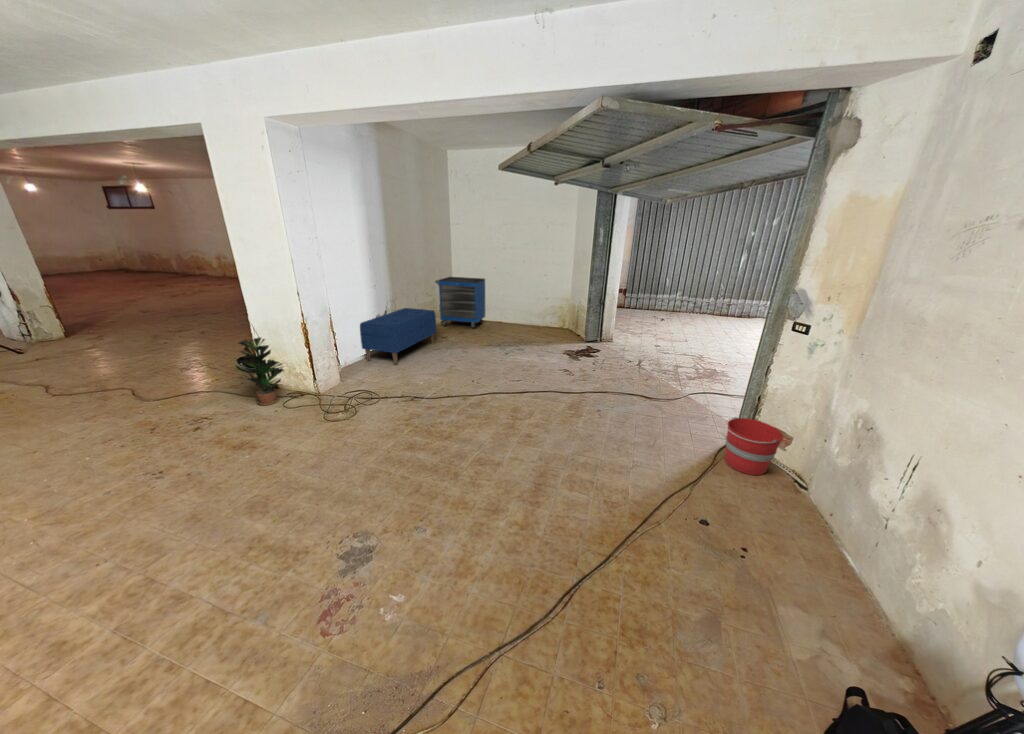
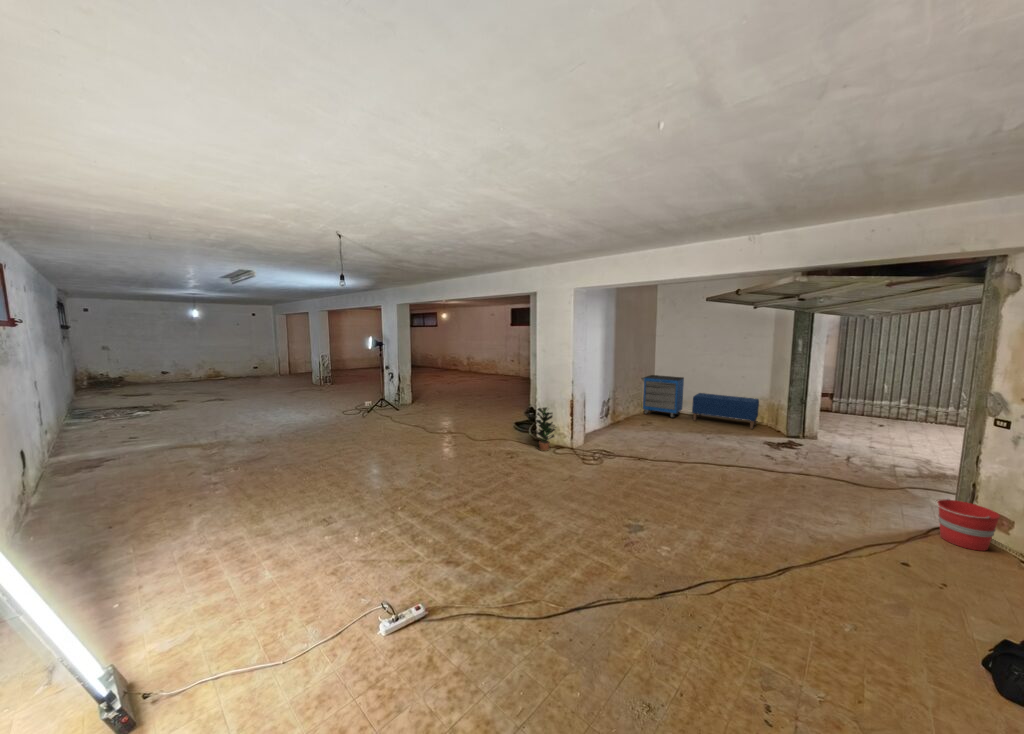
bench: present [360,308,437,364] -> present [692,393,759,429]

